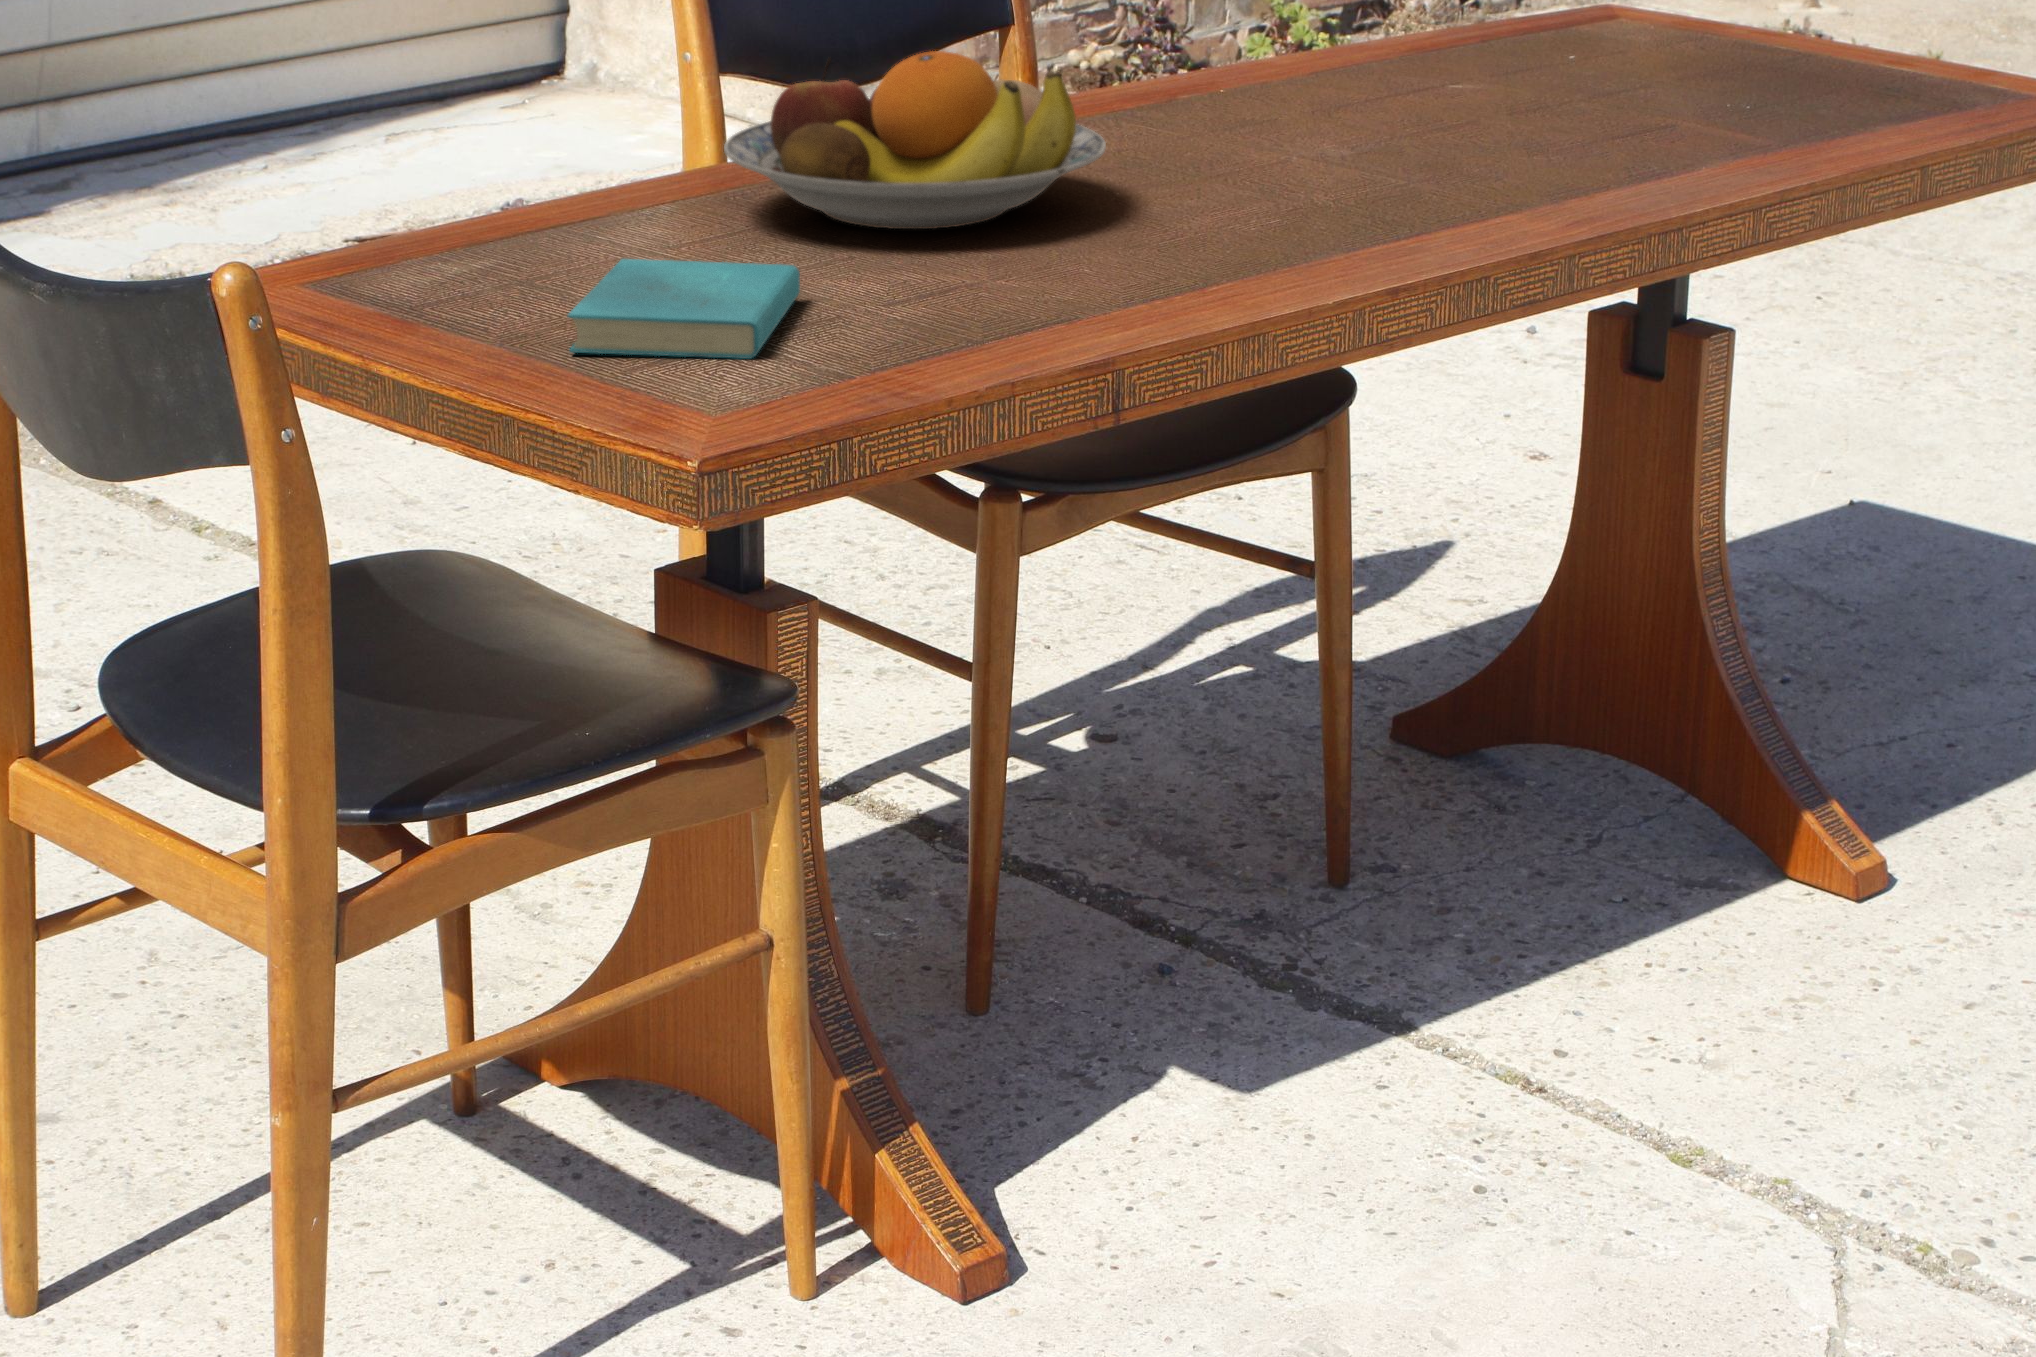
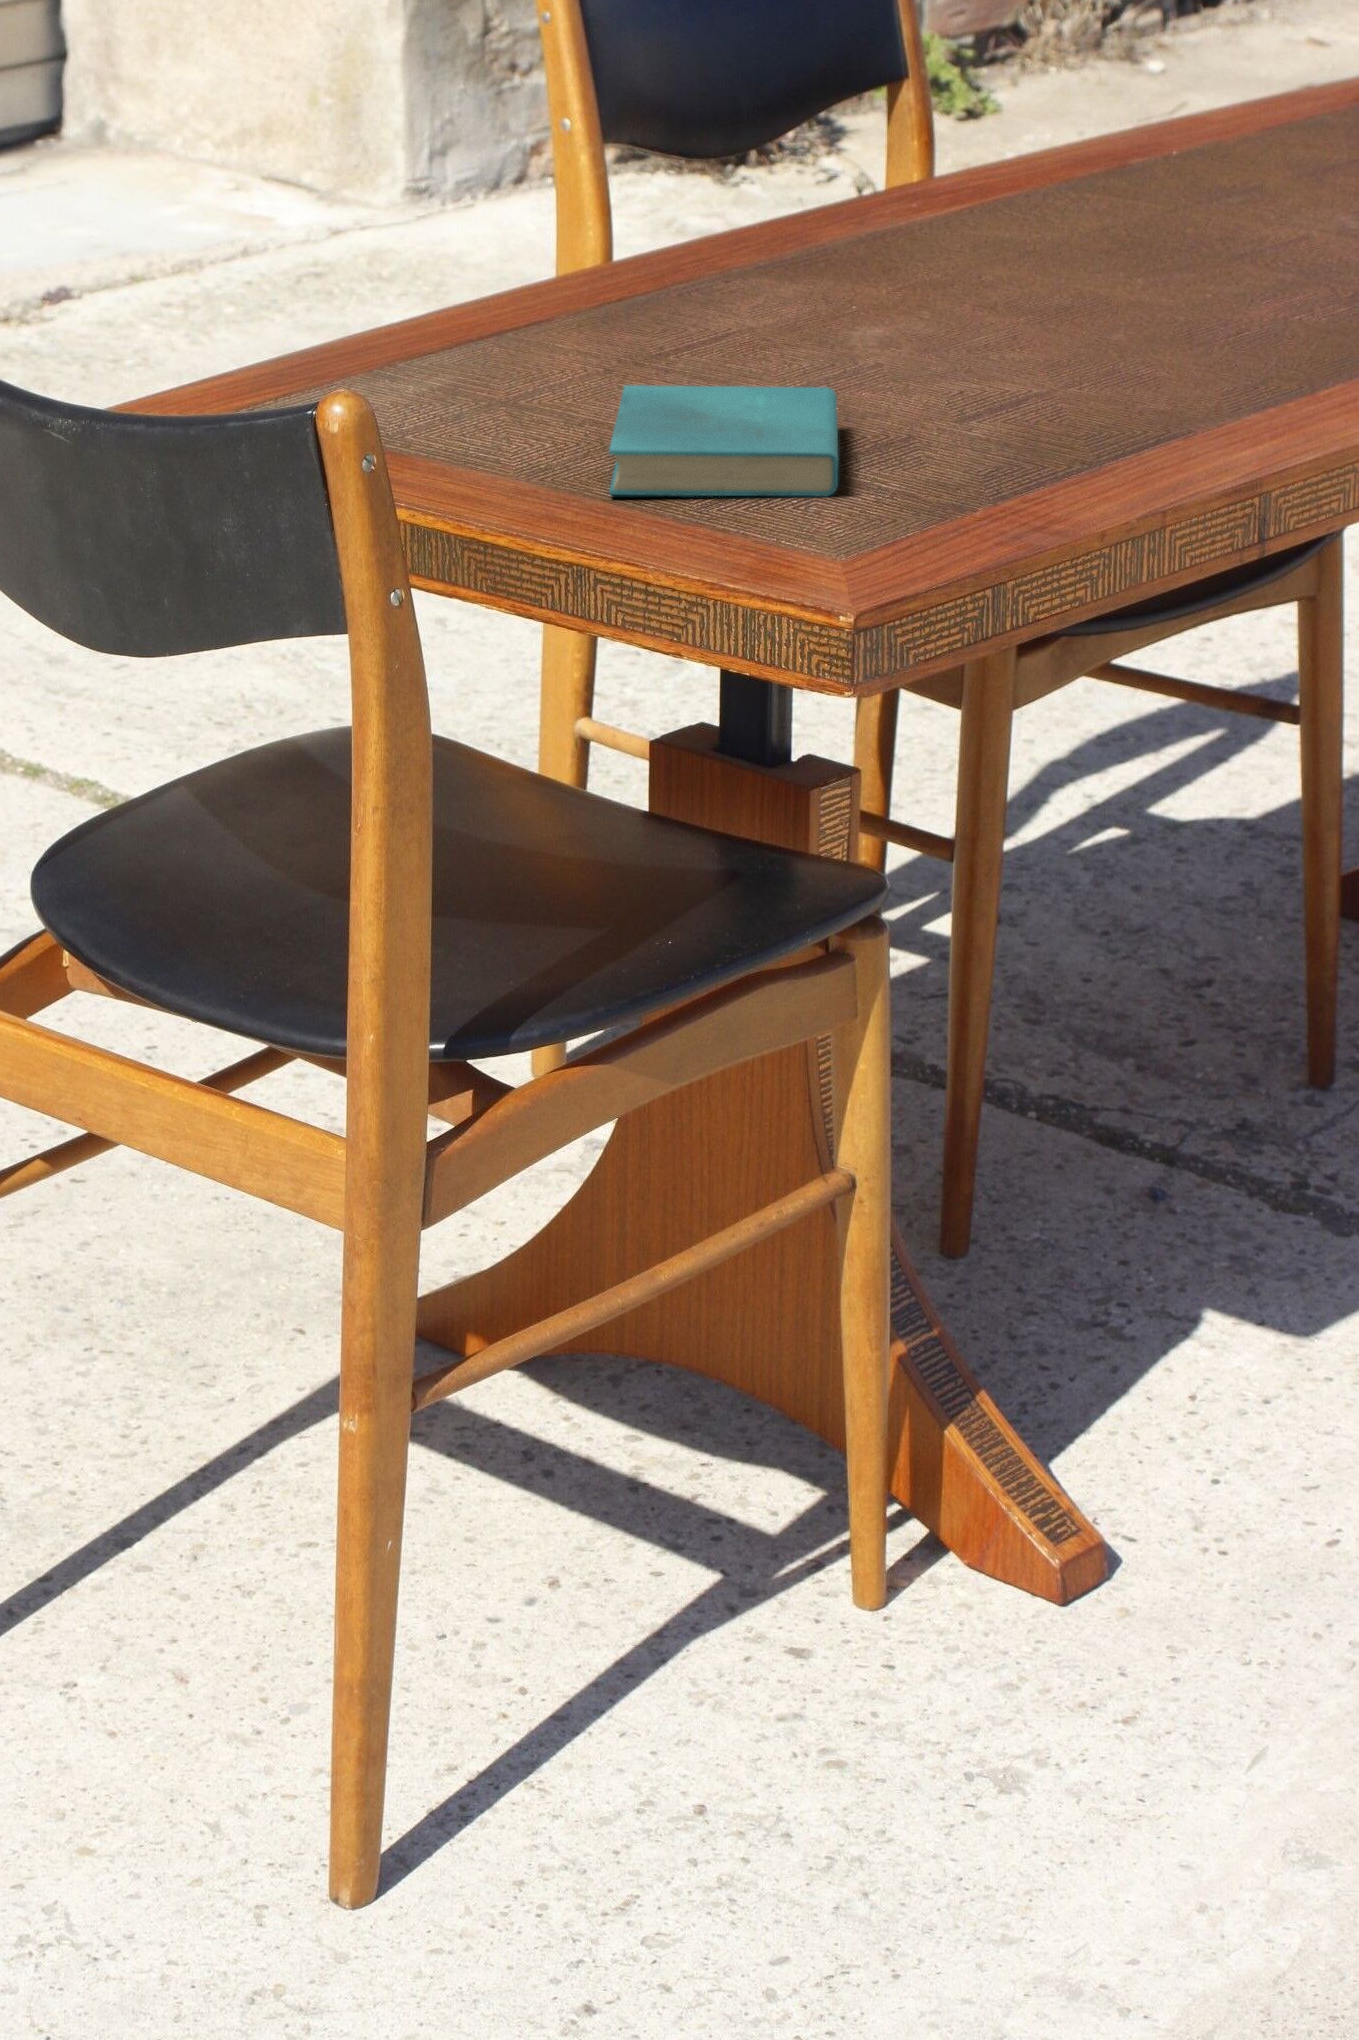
fruit bowl: present [724,51,1106,229] -> none [674,140,1119,345]

